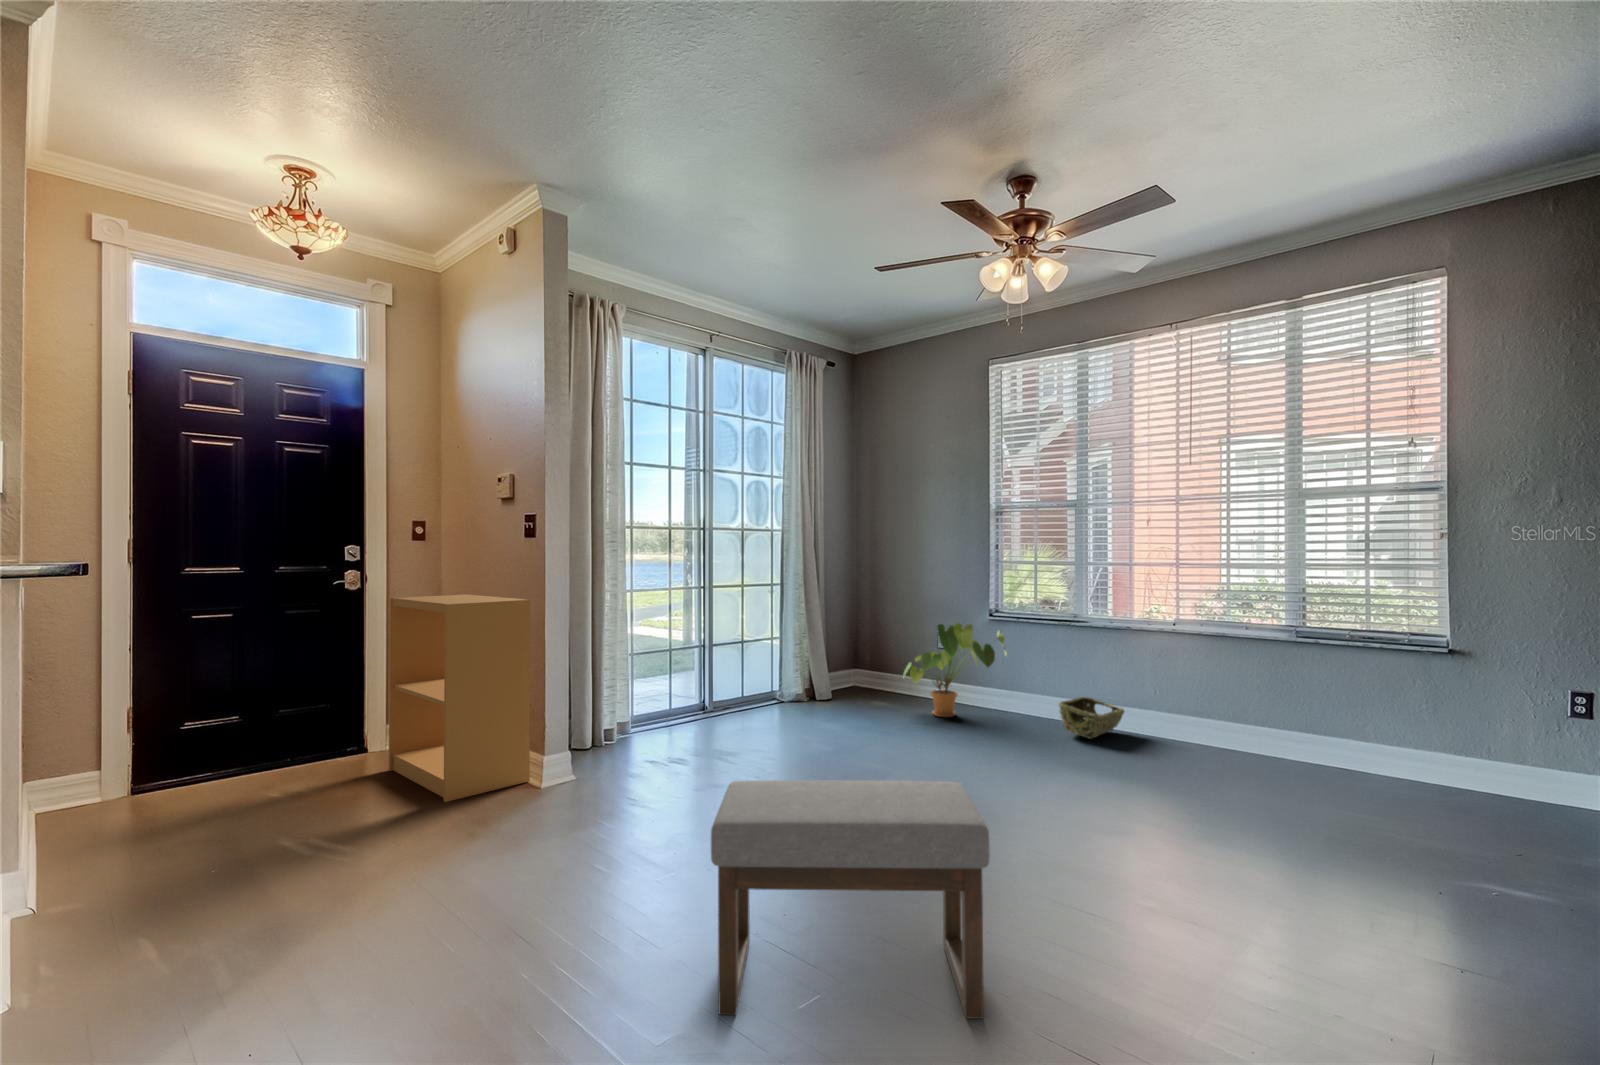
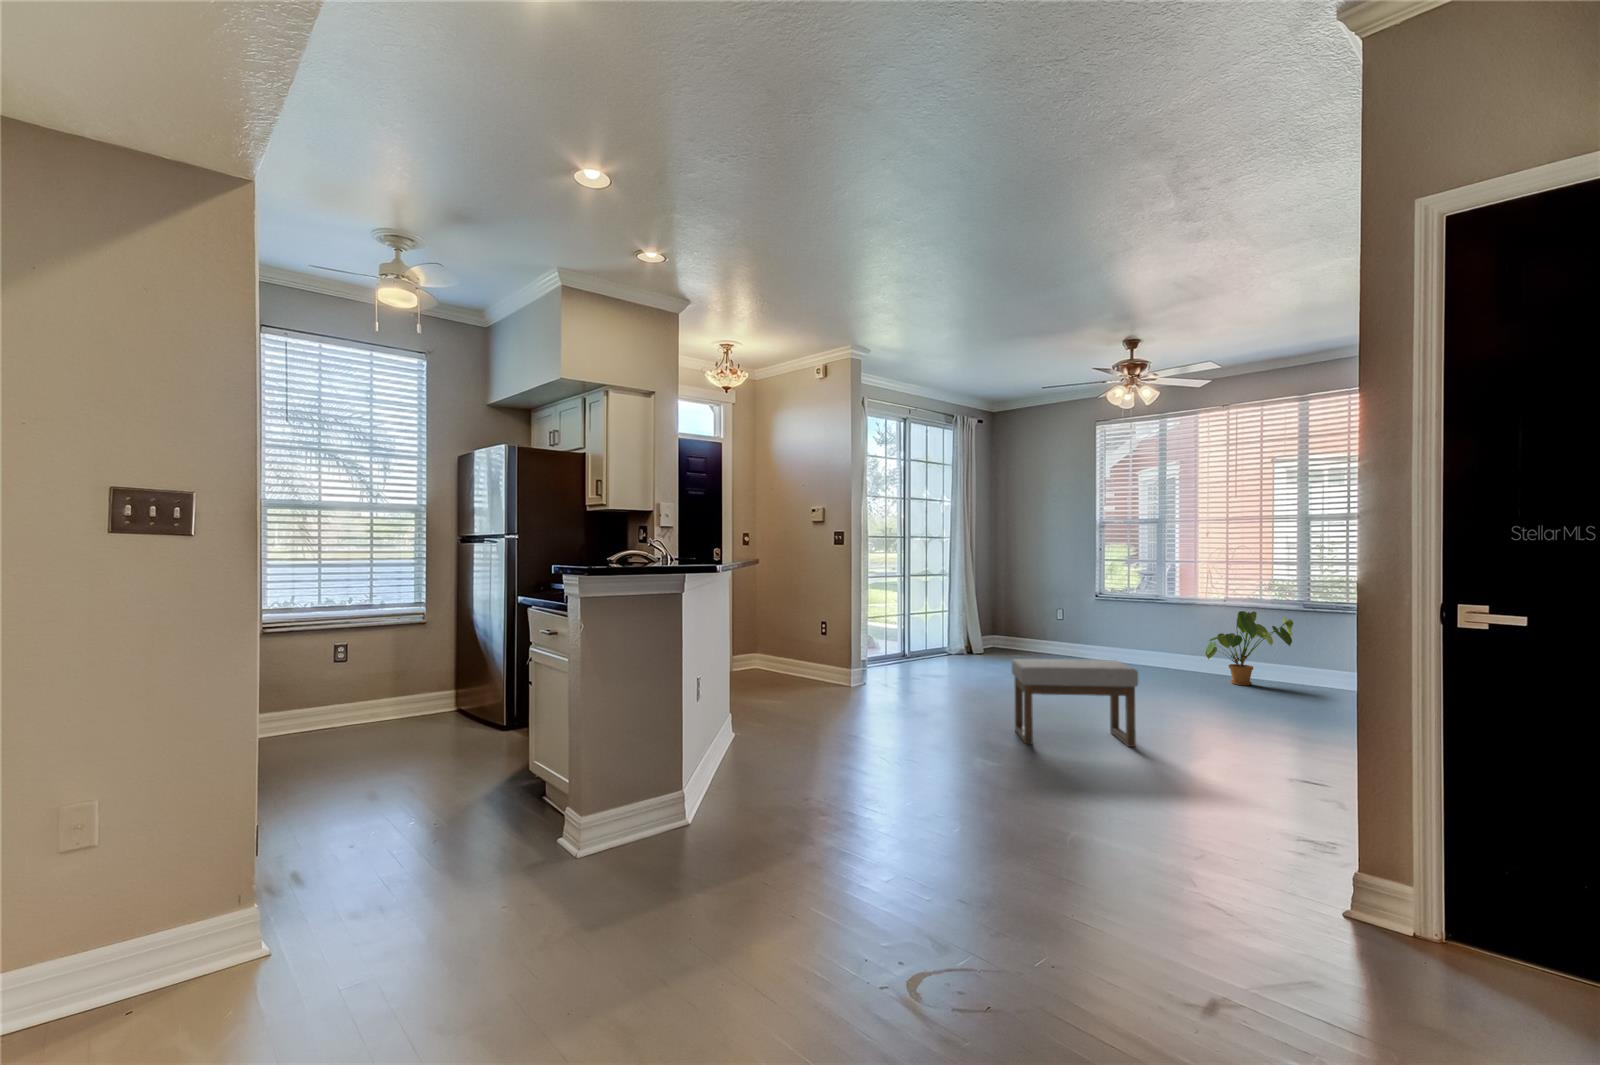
bookshelf: present [388,594,530,802] -> none [752,578,841,690]
house plant: present [904,623,1007,717] -> present [1206,611,1293,685]
woven basket: present [1058,697,1124,739] -> none [1146,648,1190,673]

